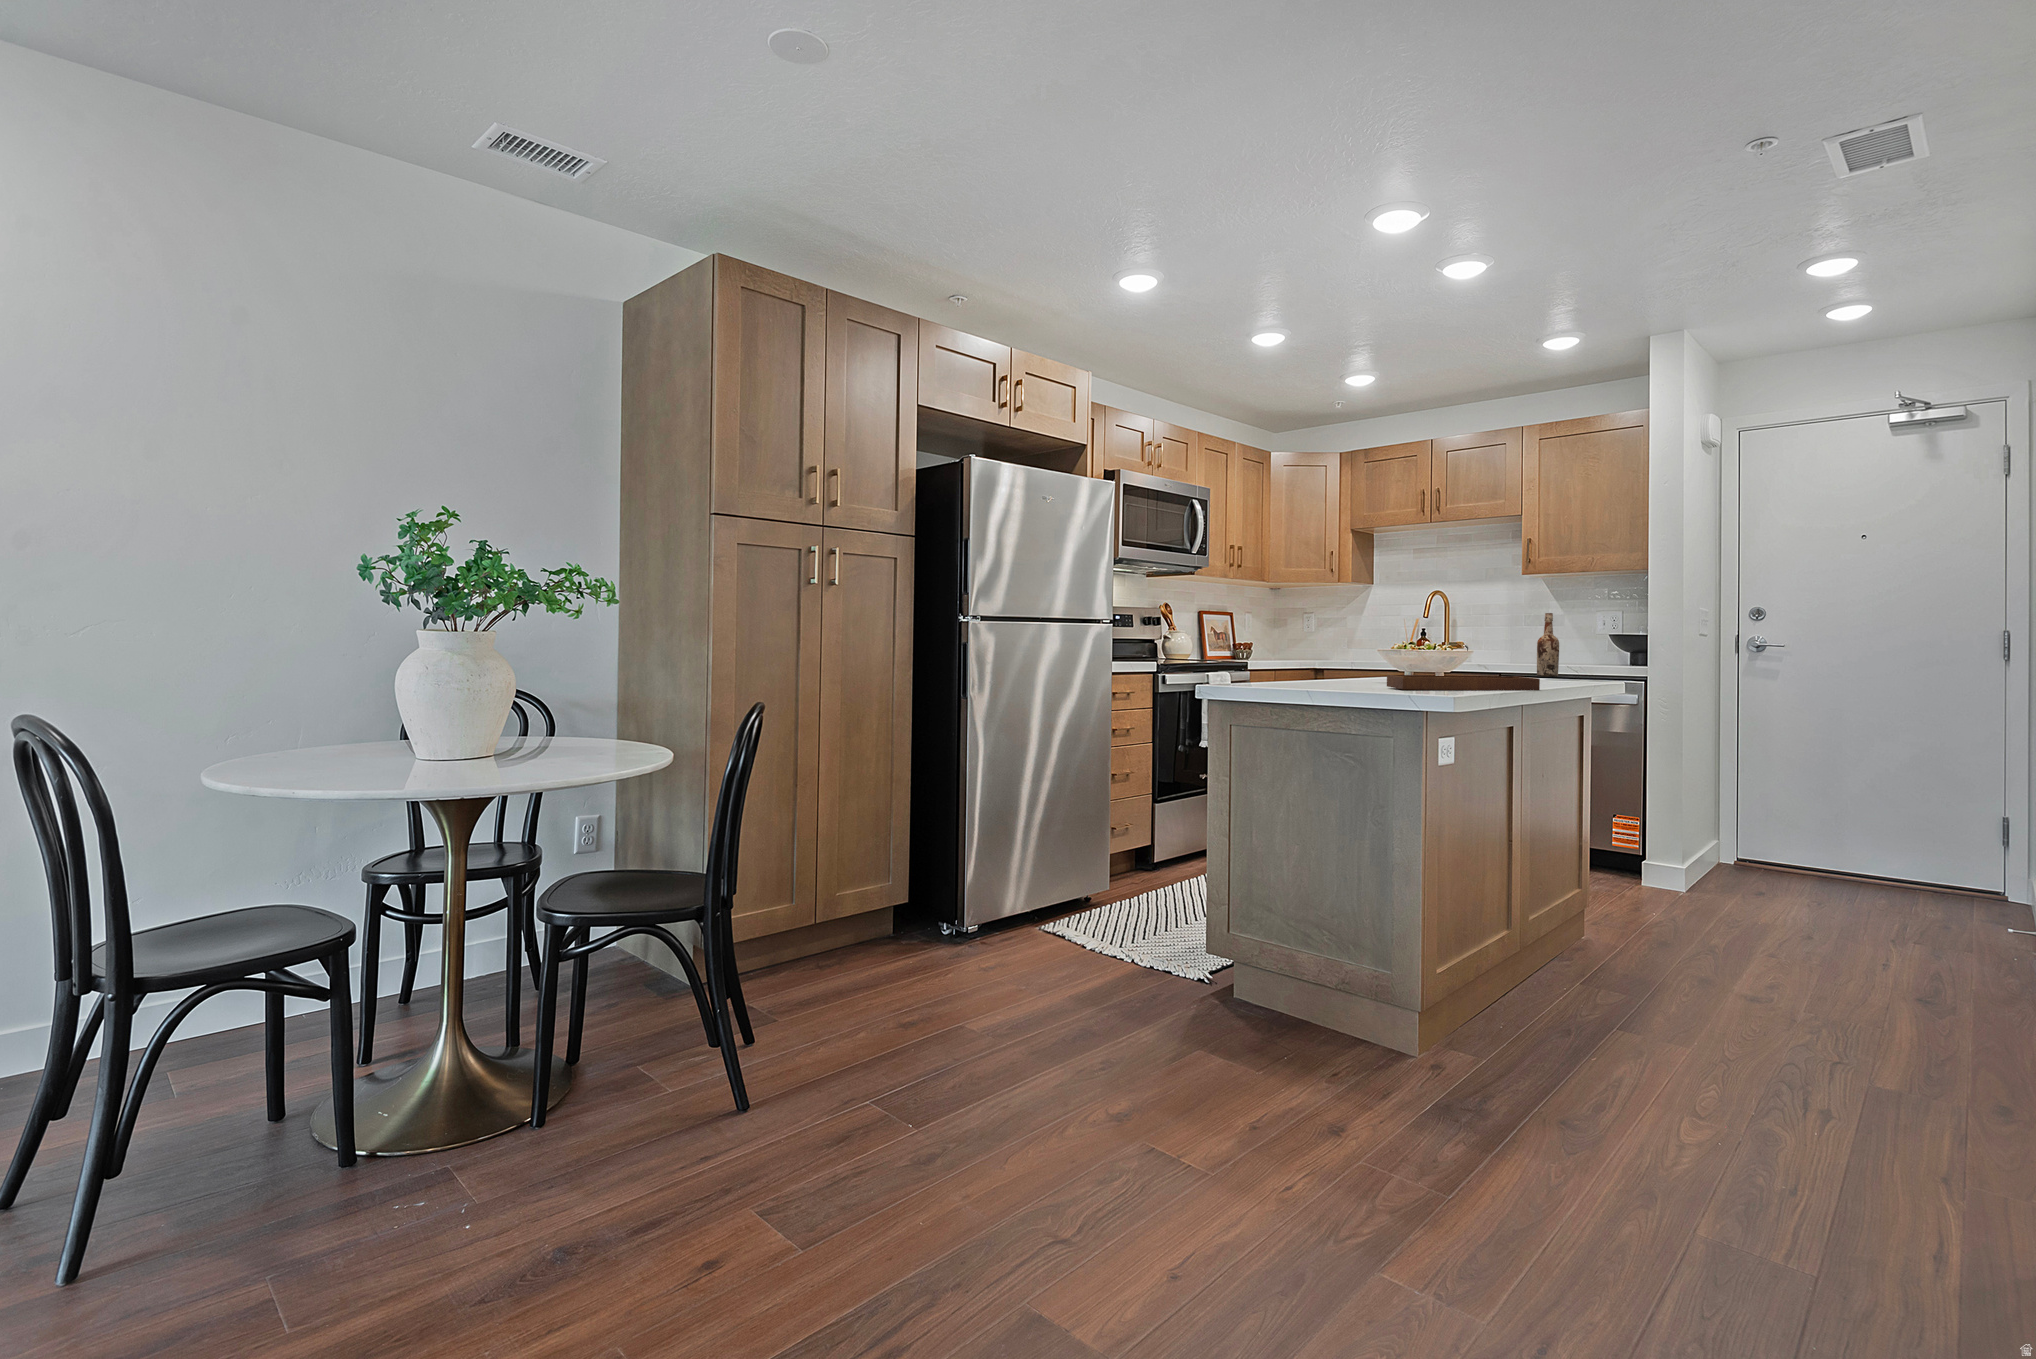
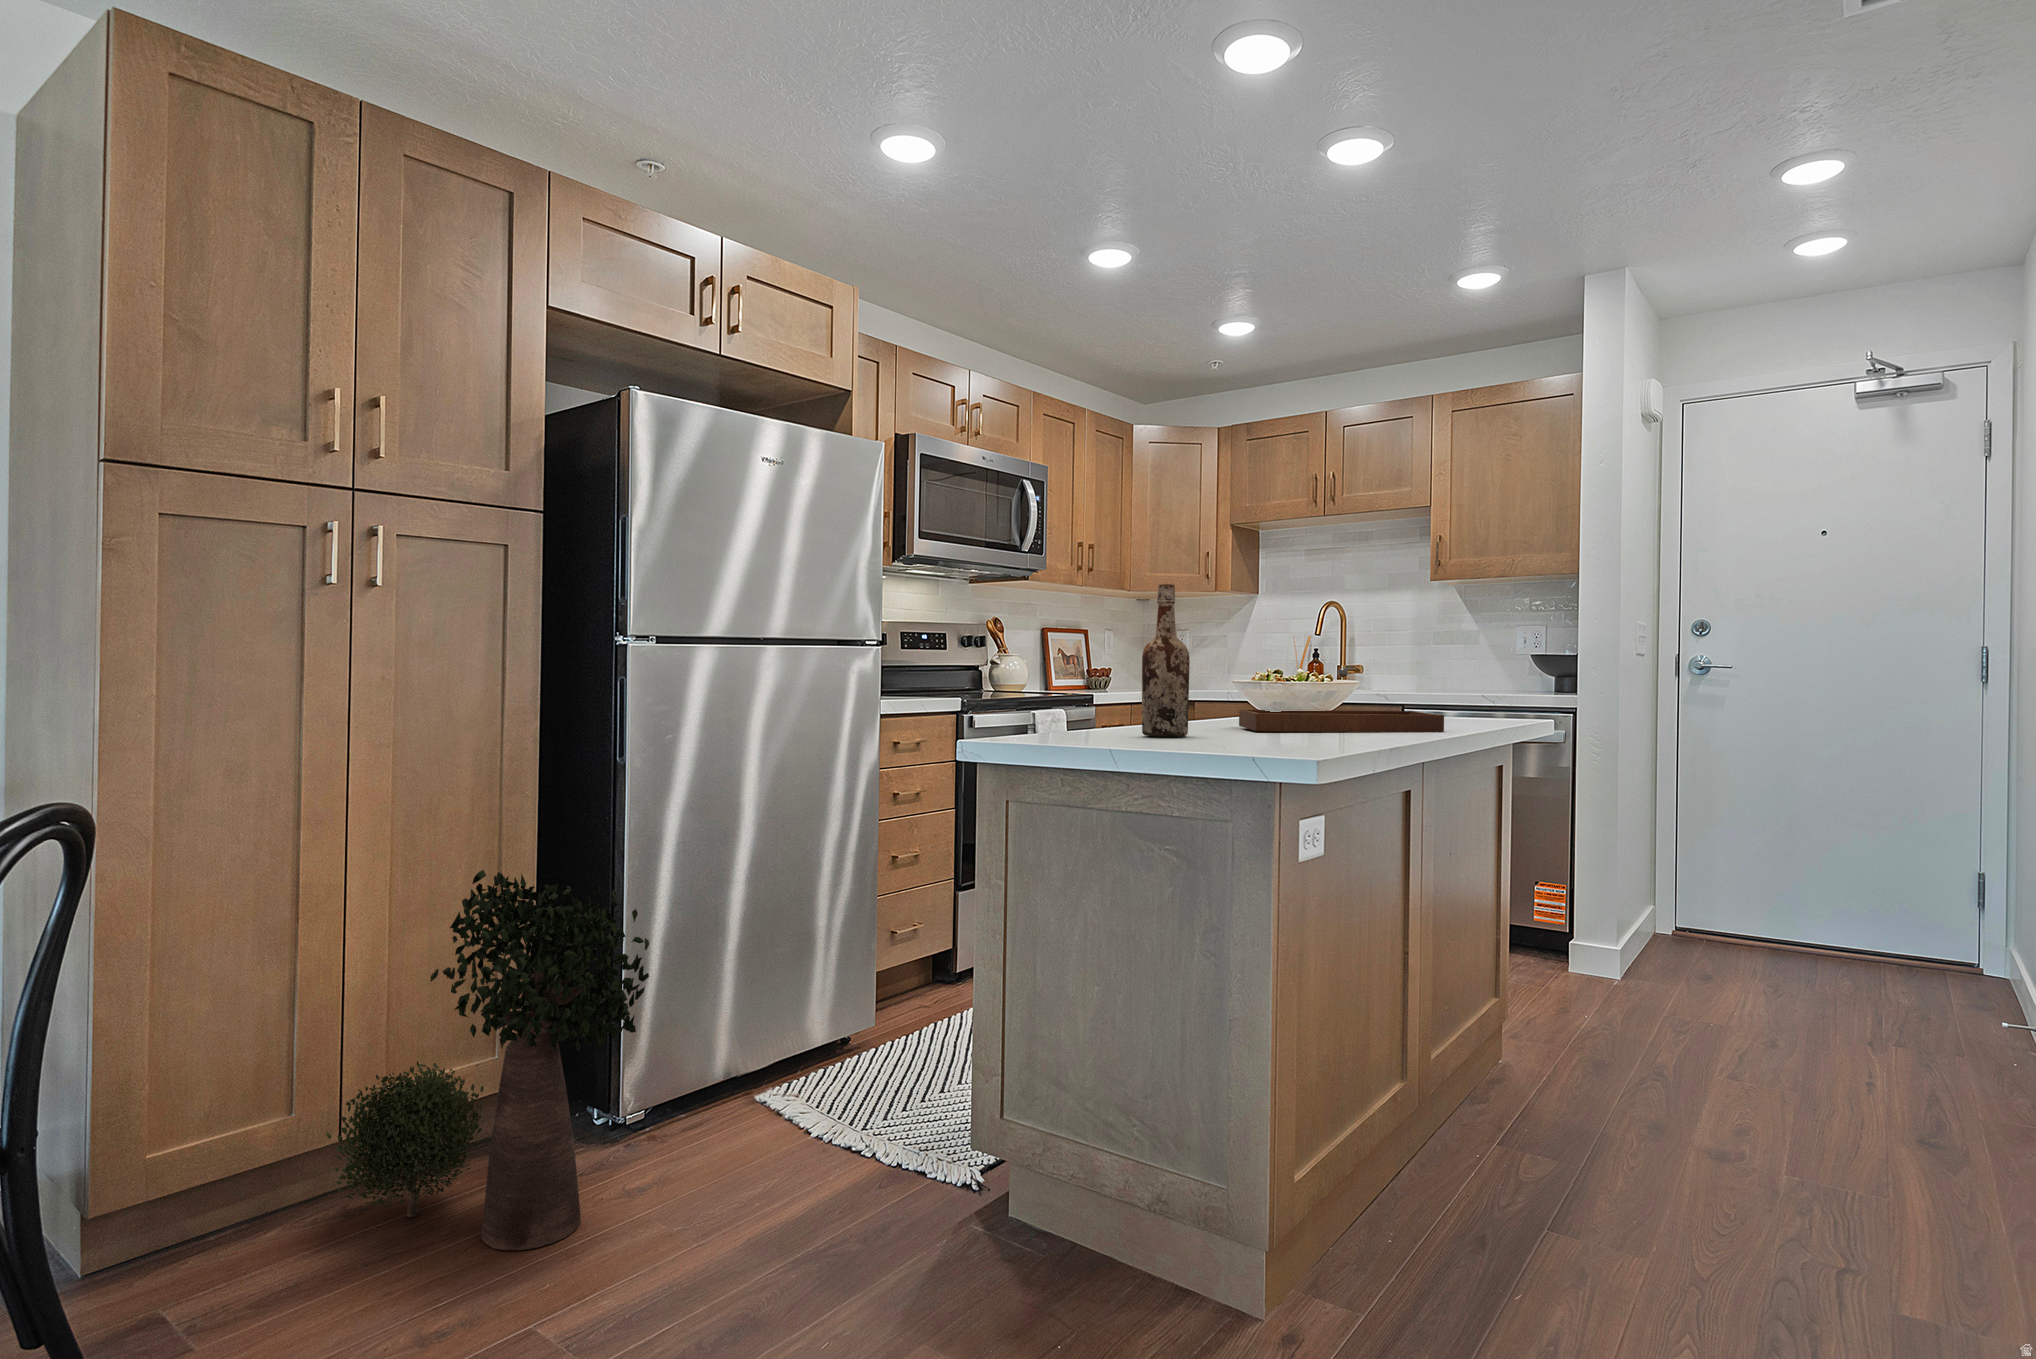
wine bottle: present [1537,613,1559,677] -> present [1142,584,1190,737]
potted plant: none [808,776,1003,1011] -> present [326,870,649,1250]

